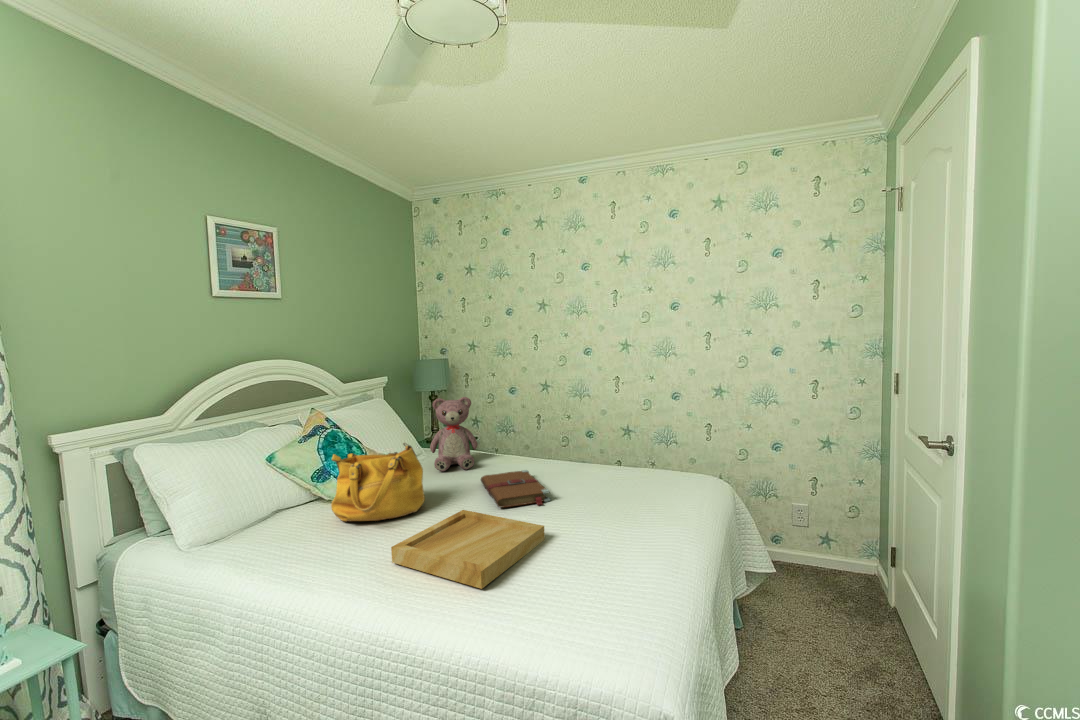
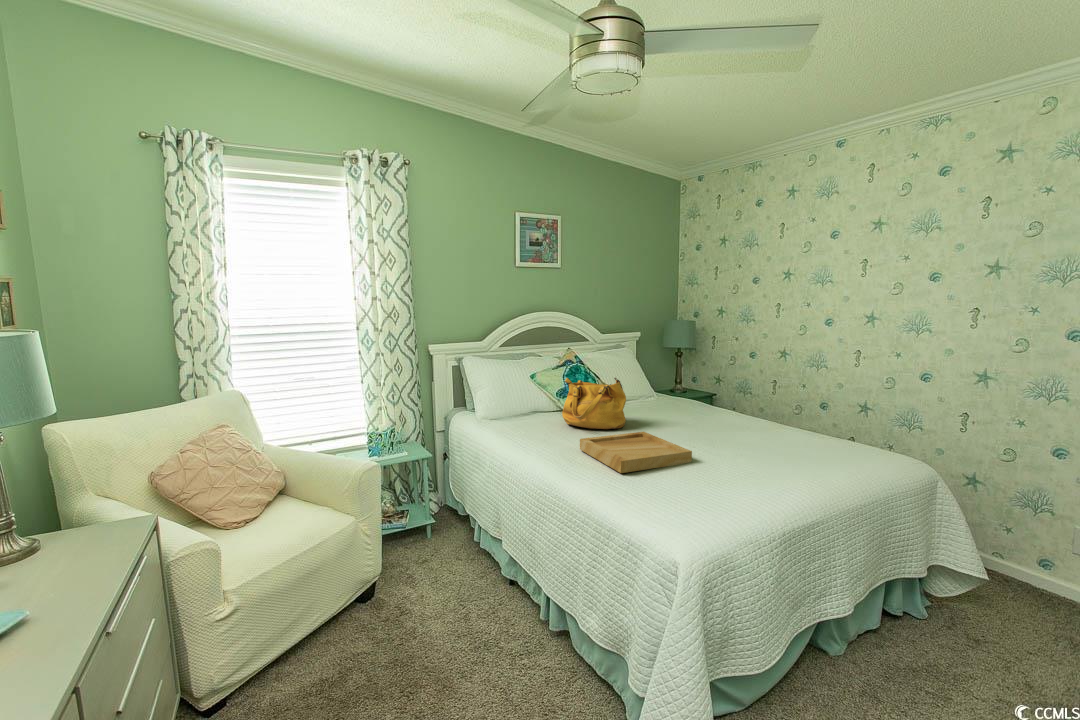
teddy bear: present [430,397,478,471] -> none [650,351,692,412]
book: present [481,470,550,507] -> none [673,416,722,443]

